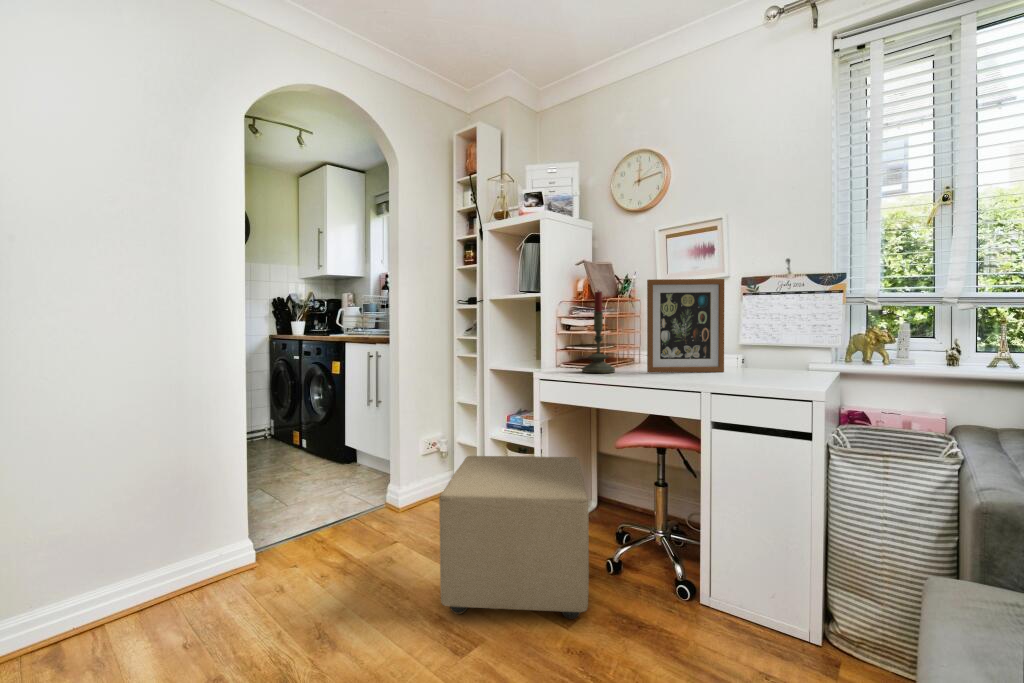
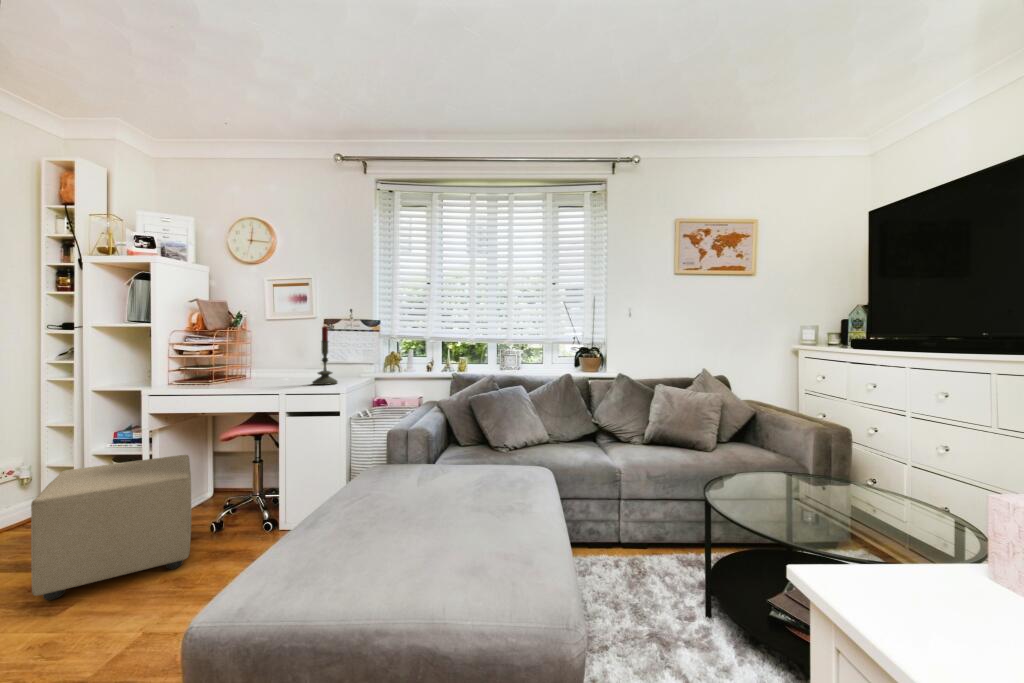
picture frame: present [647,279,725,373] -> none [248,319,306,385]
candle: present [582,291,615,373] -> present [312,326,337,385]

